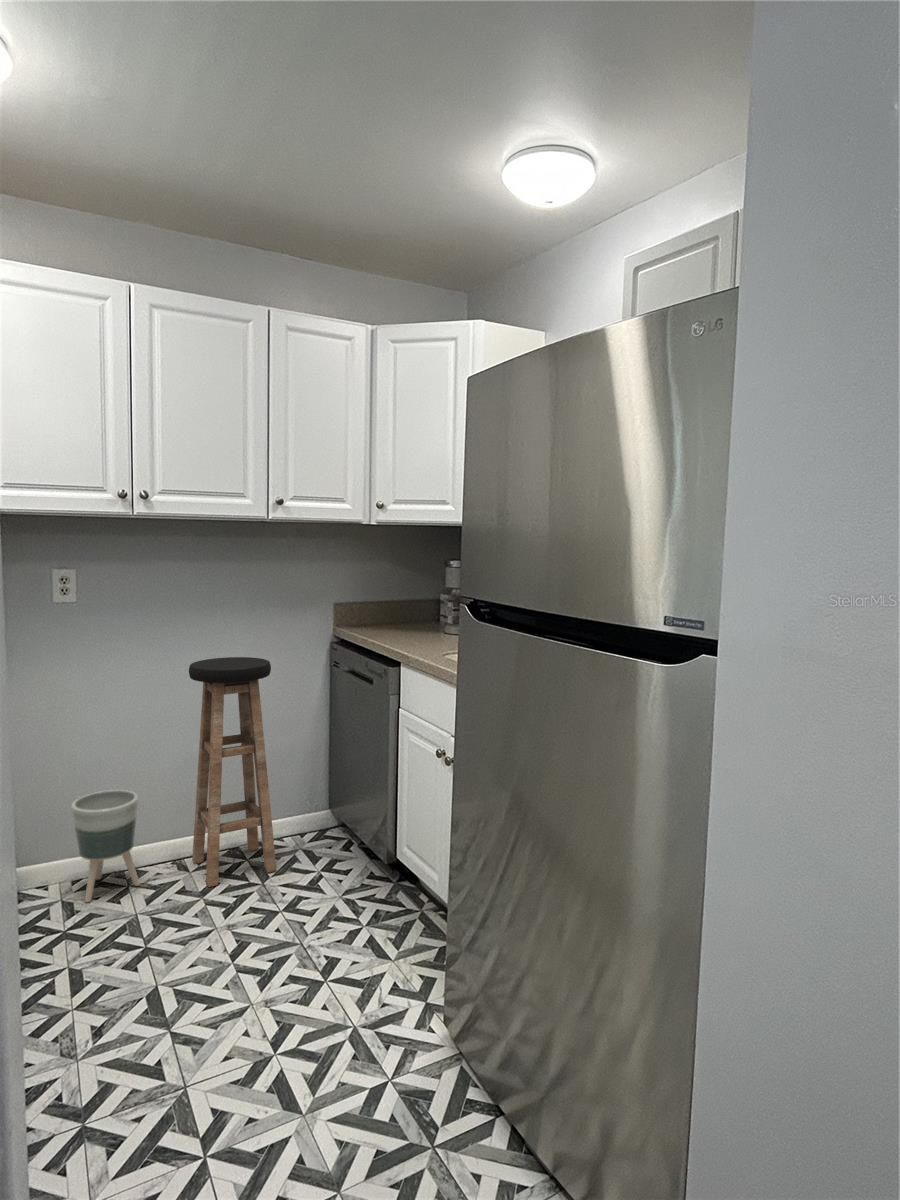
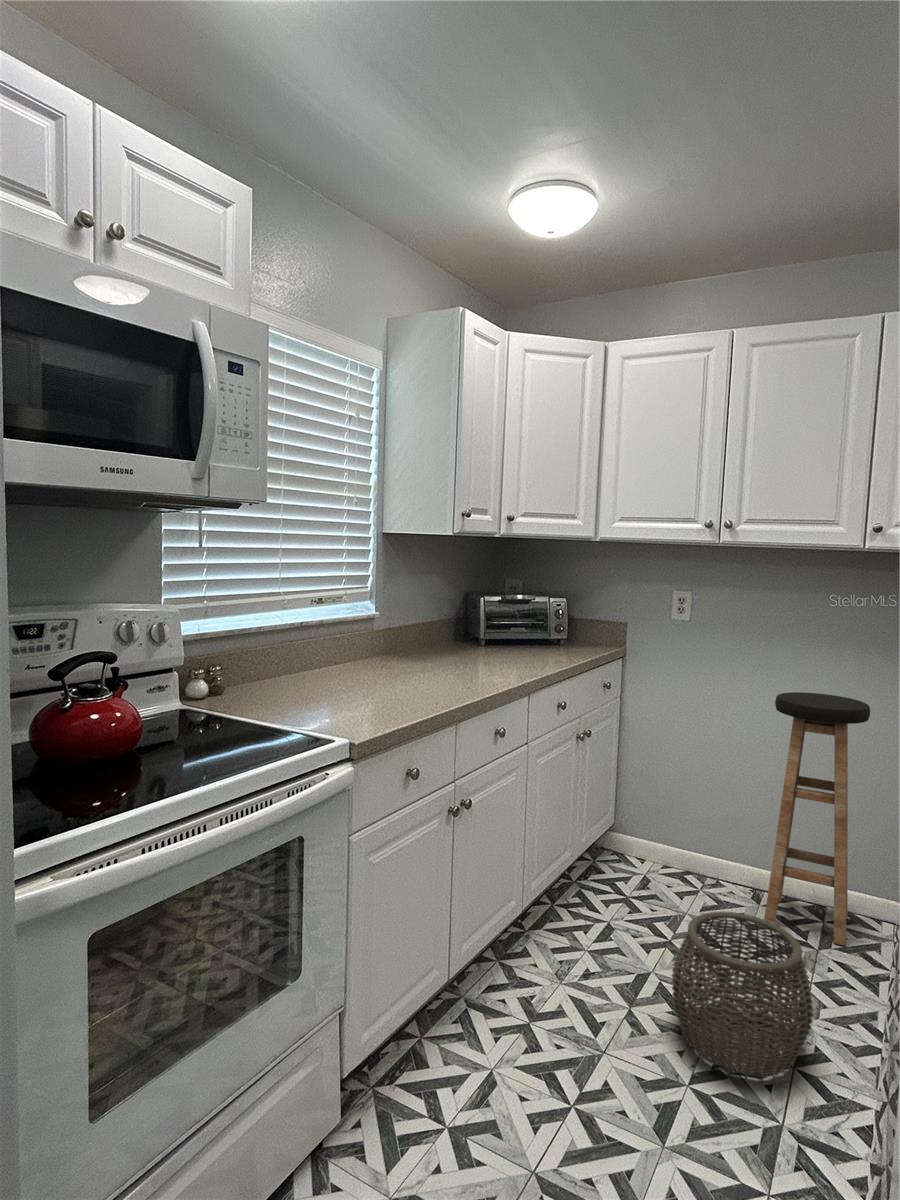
planter: present [71,790,140,902] -> none [658,792,718,893]
woven basket: none [209,869,339,1024] -> present [672,911,813,1078]

